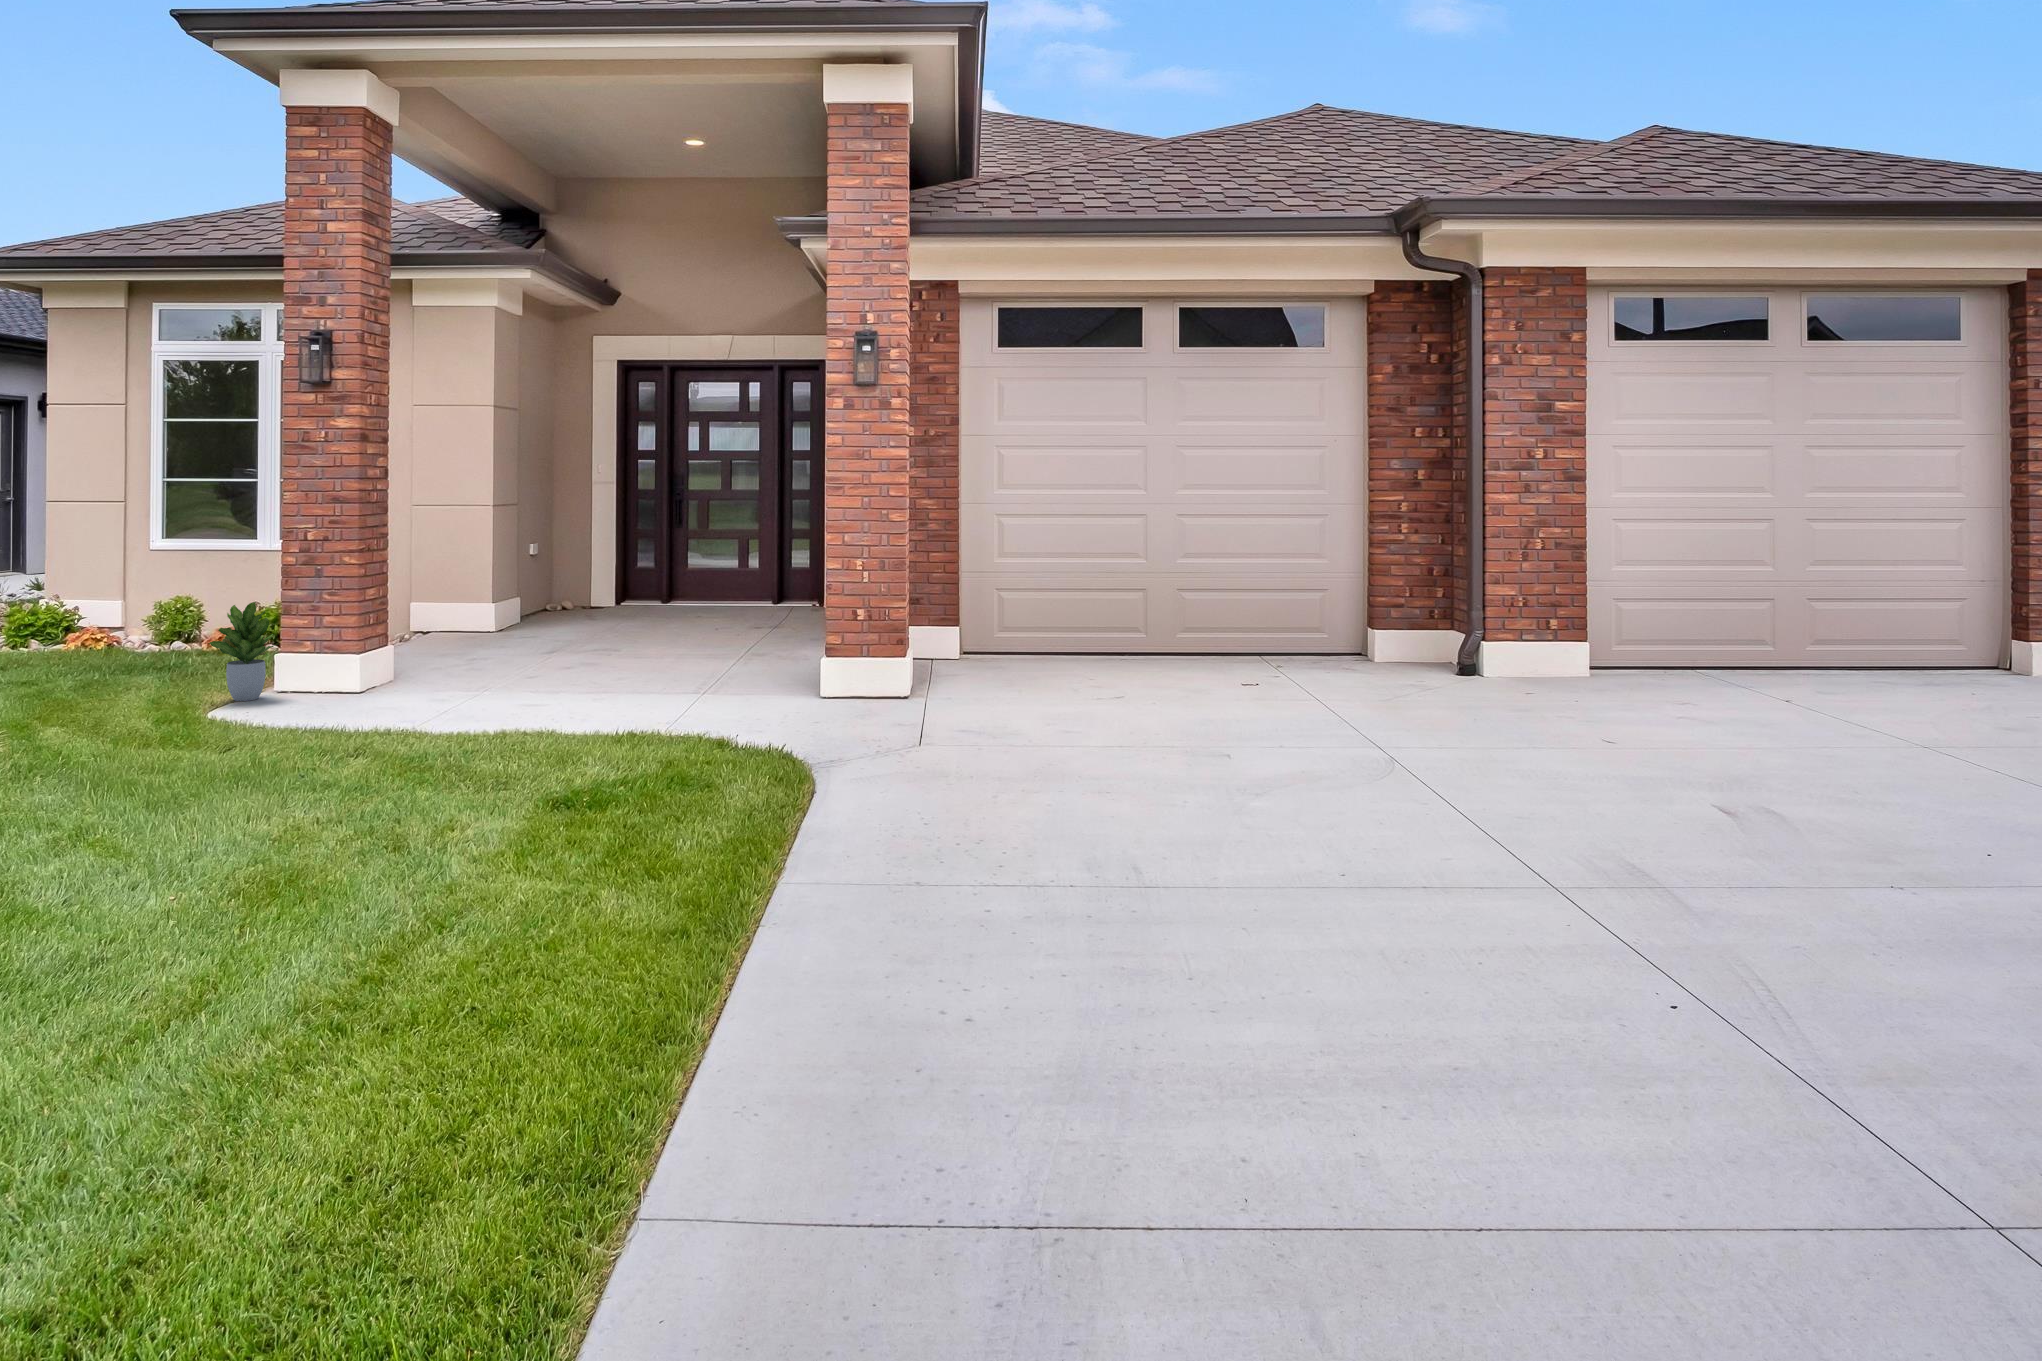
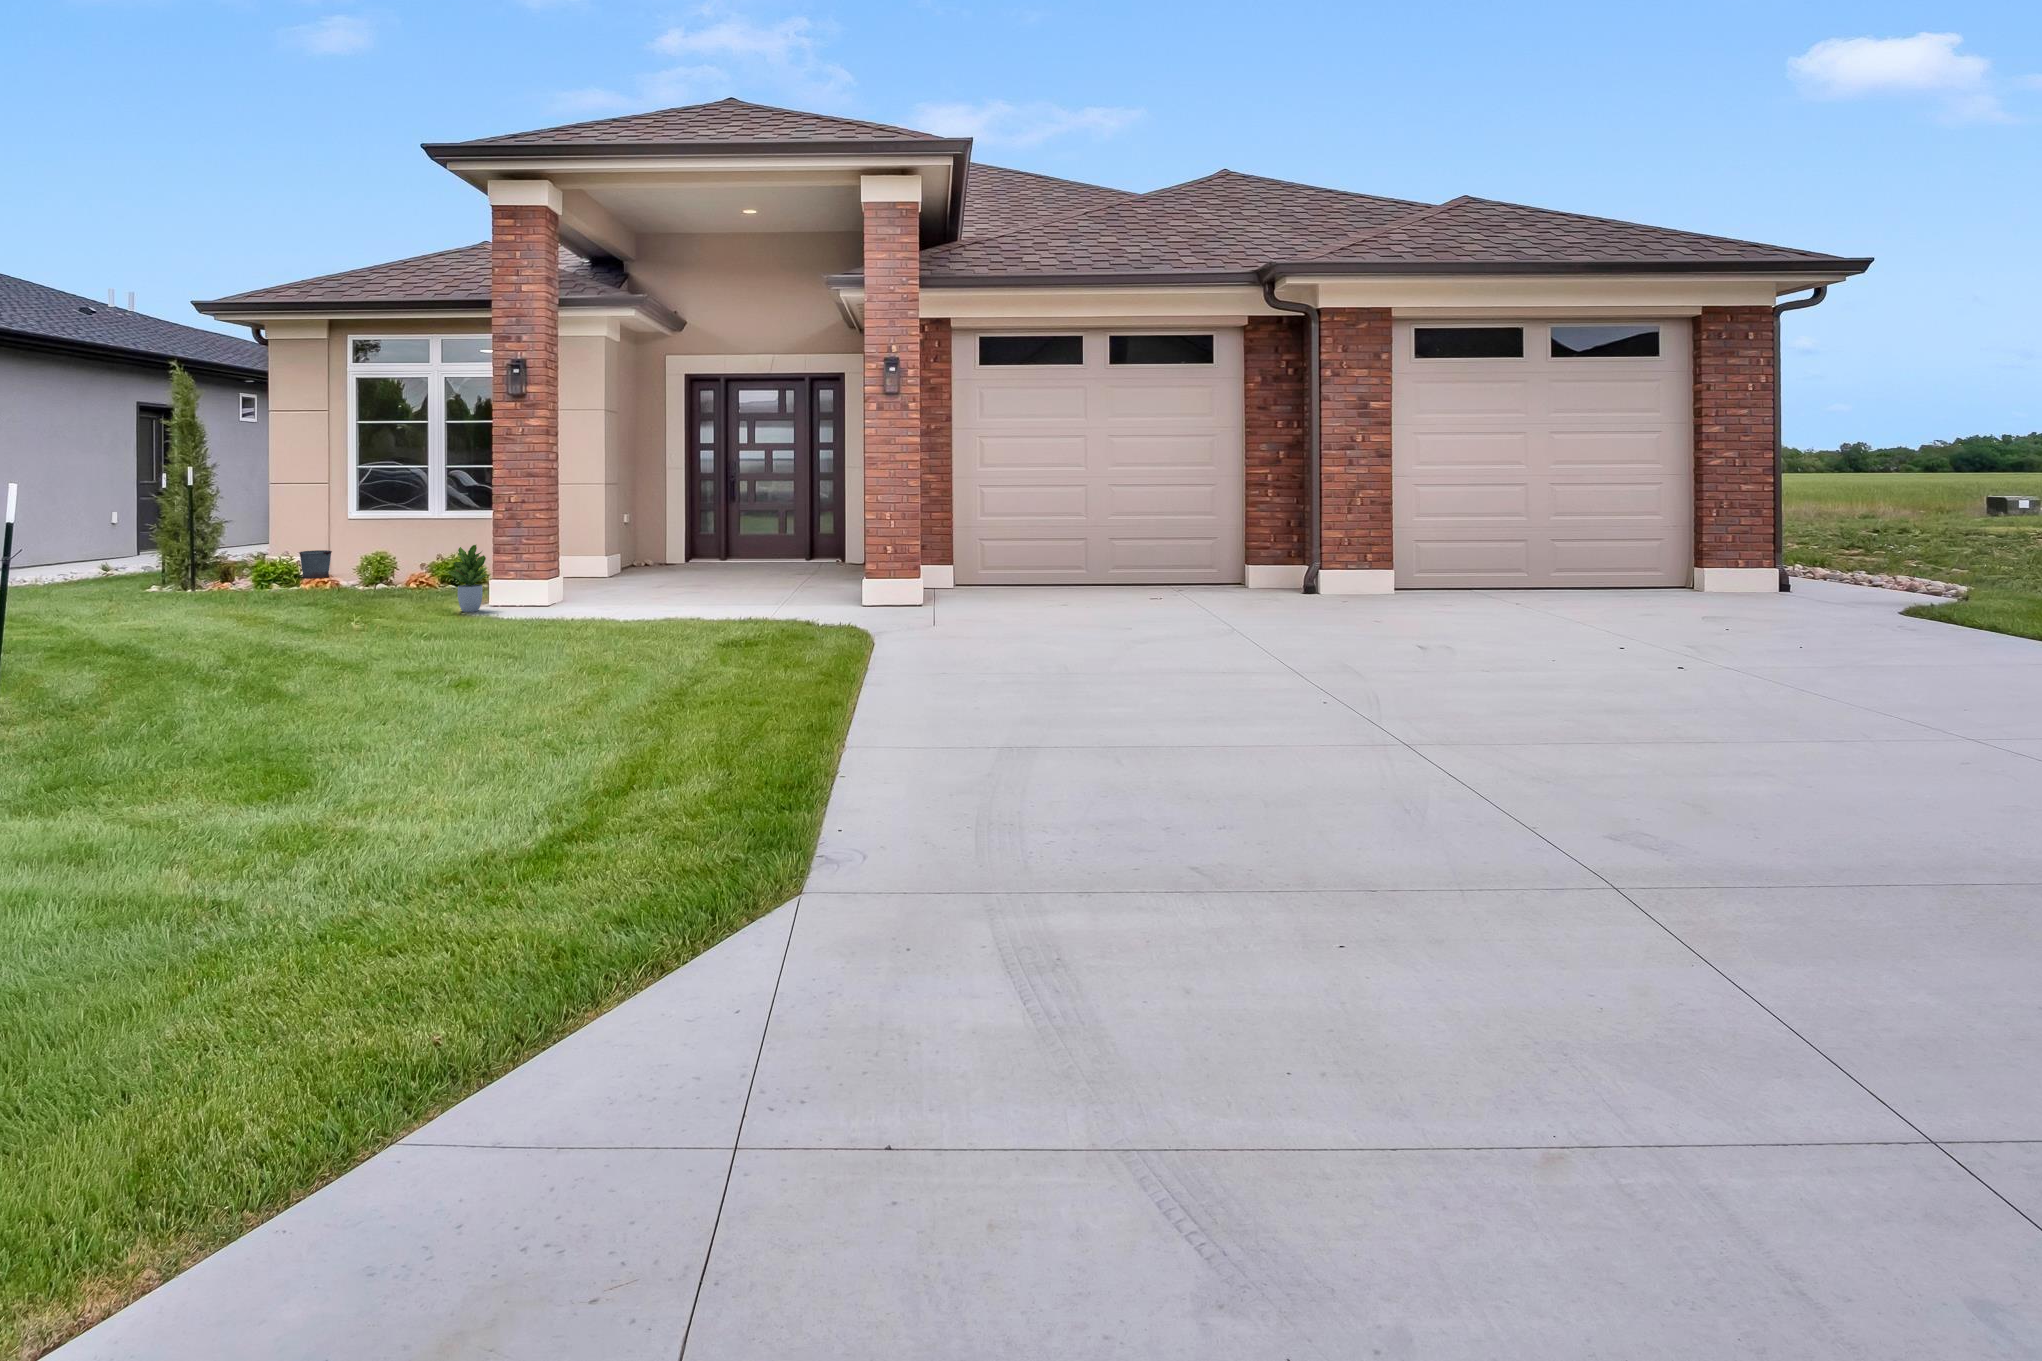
bucket: none [73,595,122,634] -> present [299,550,332,578]

